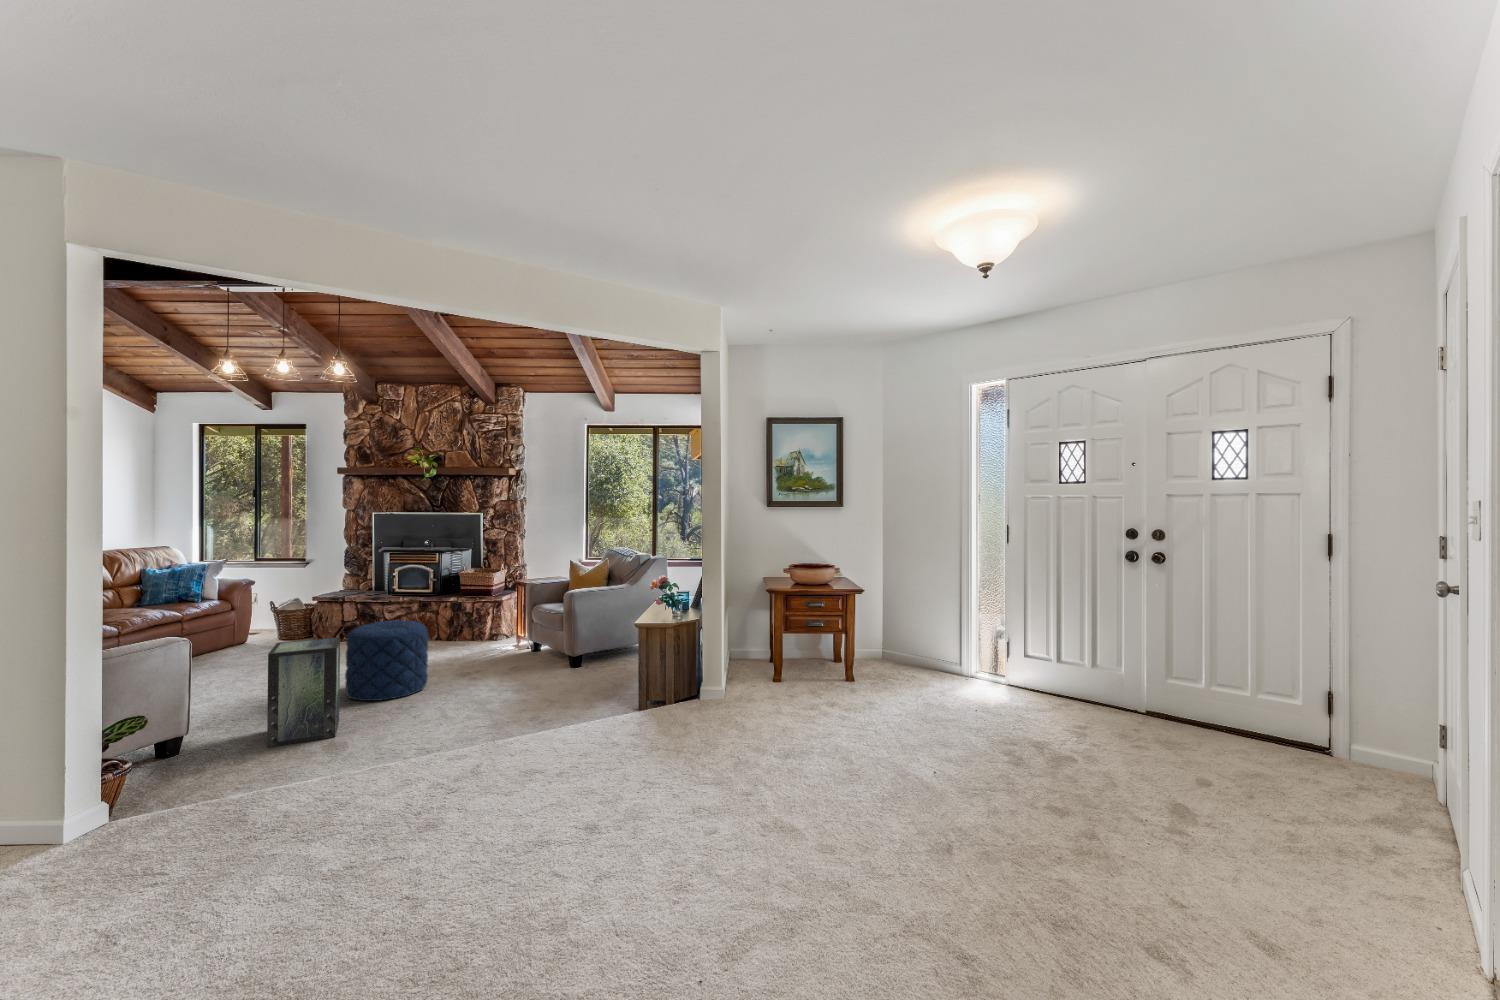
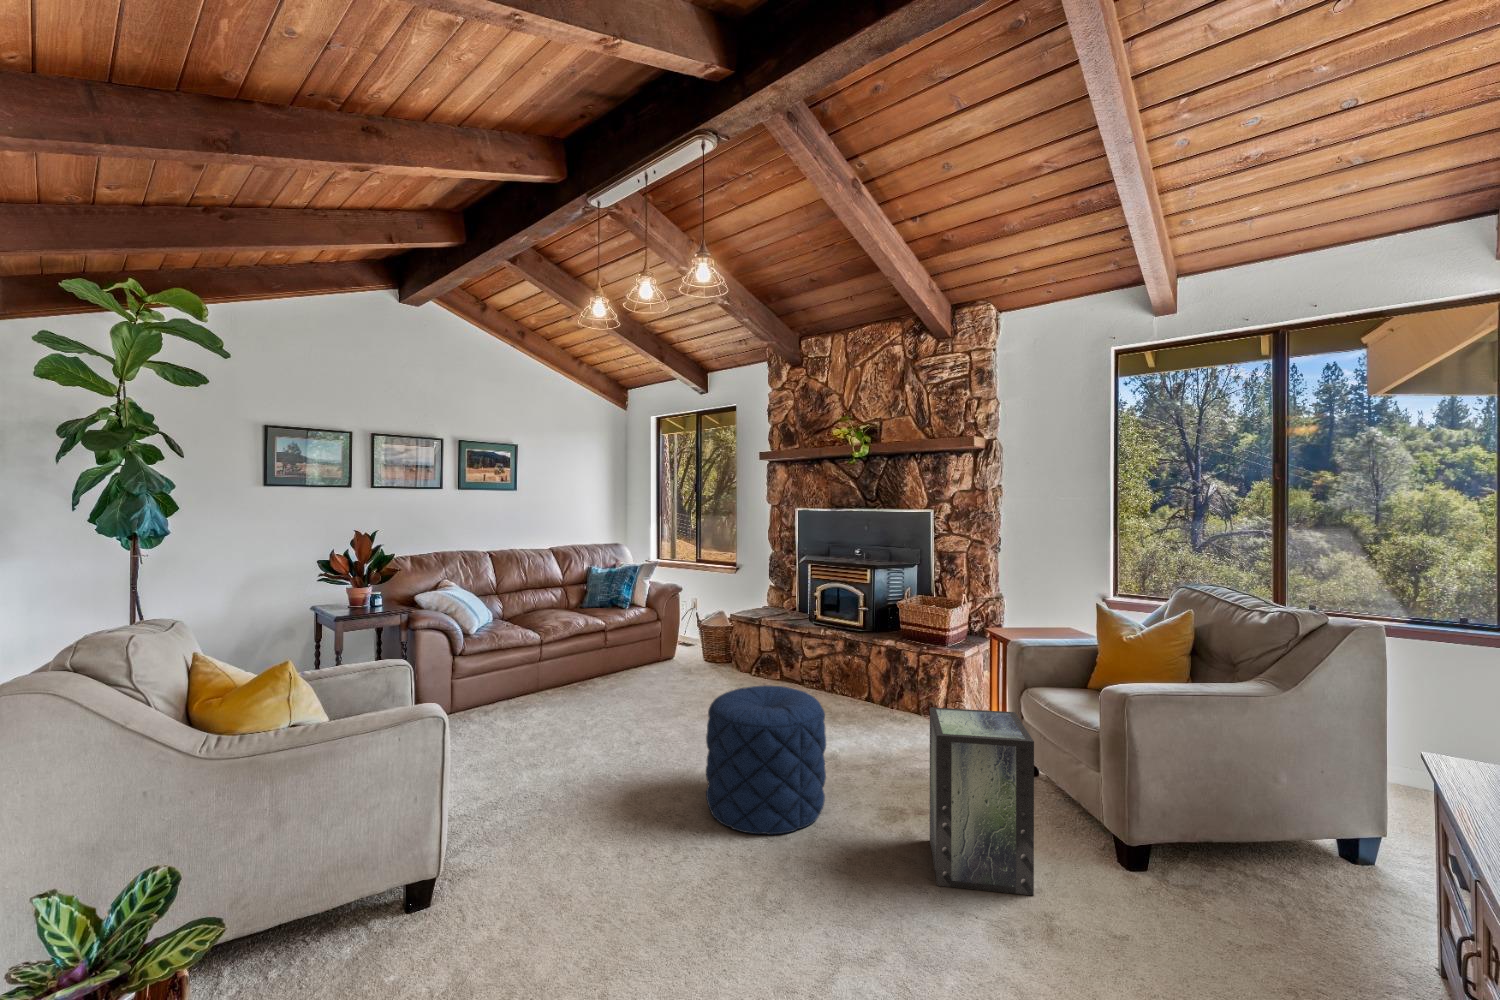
storage box: present [267,637,340,747] -> present [930,707,1034,895]

